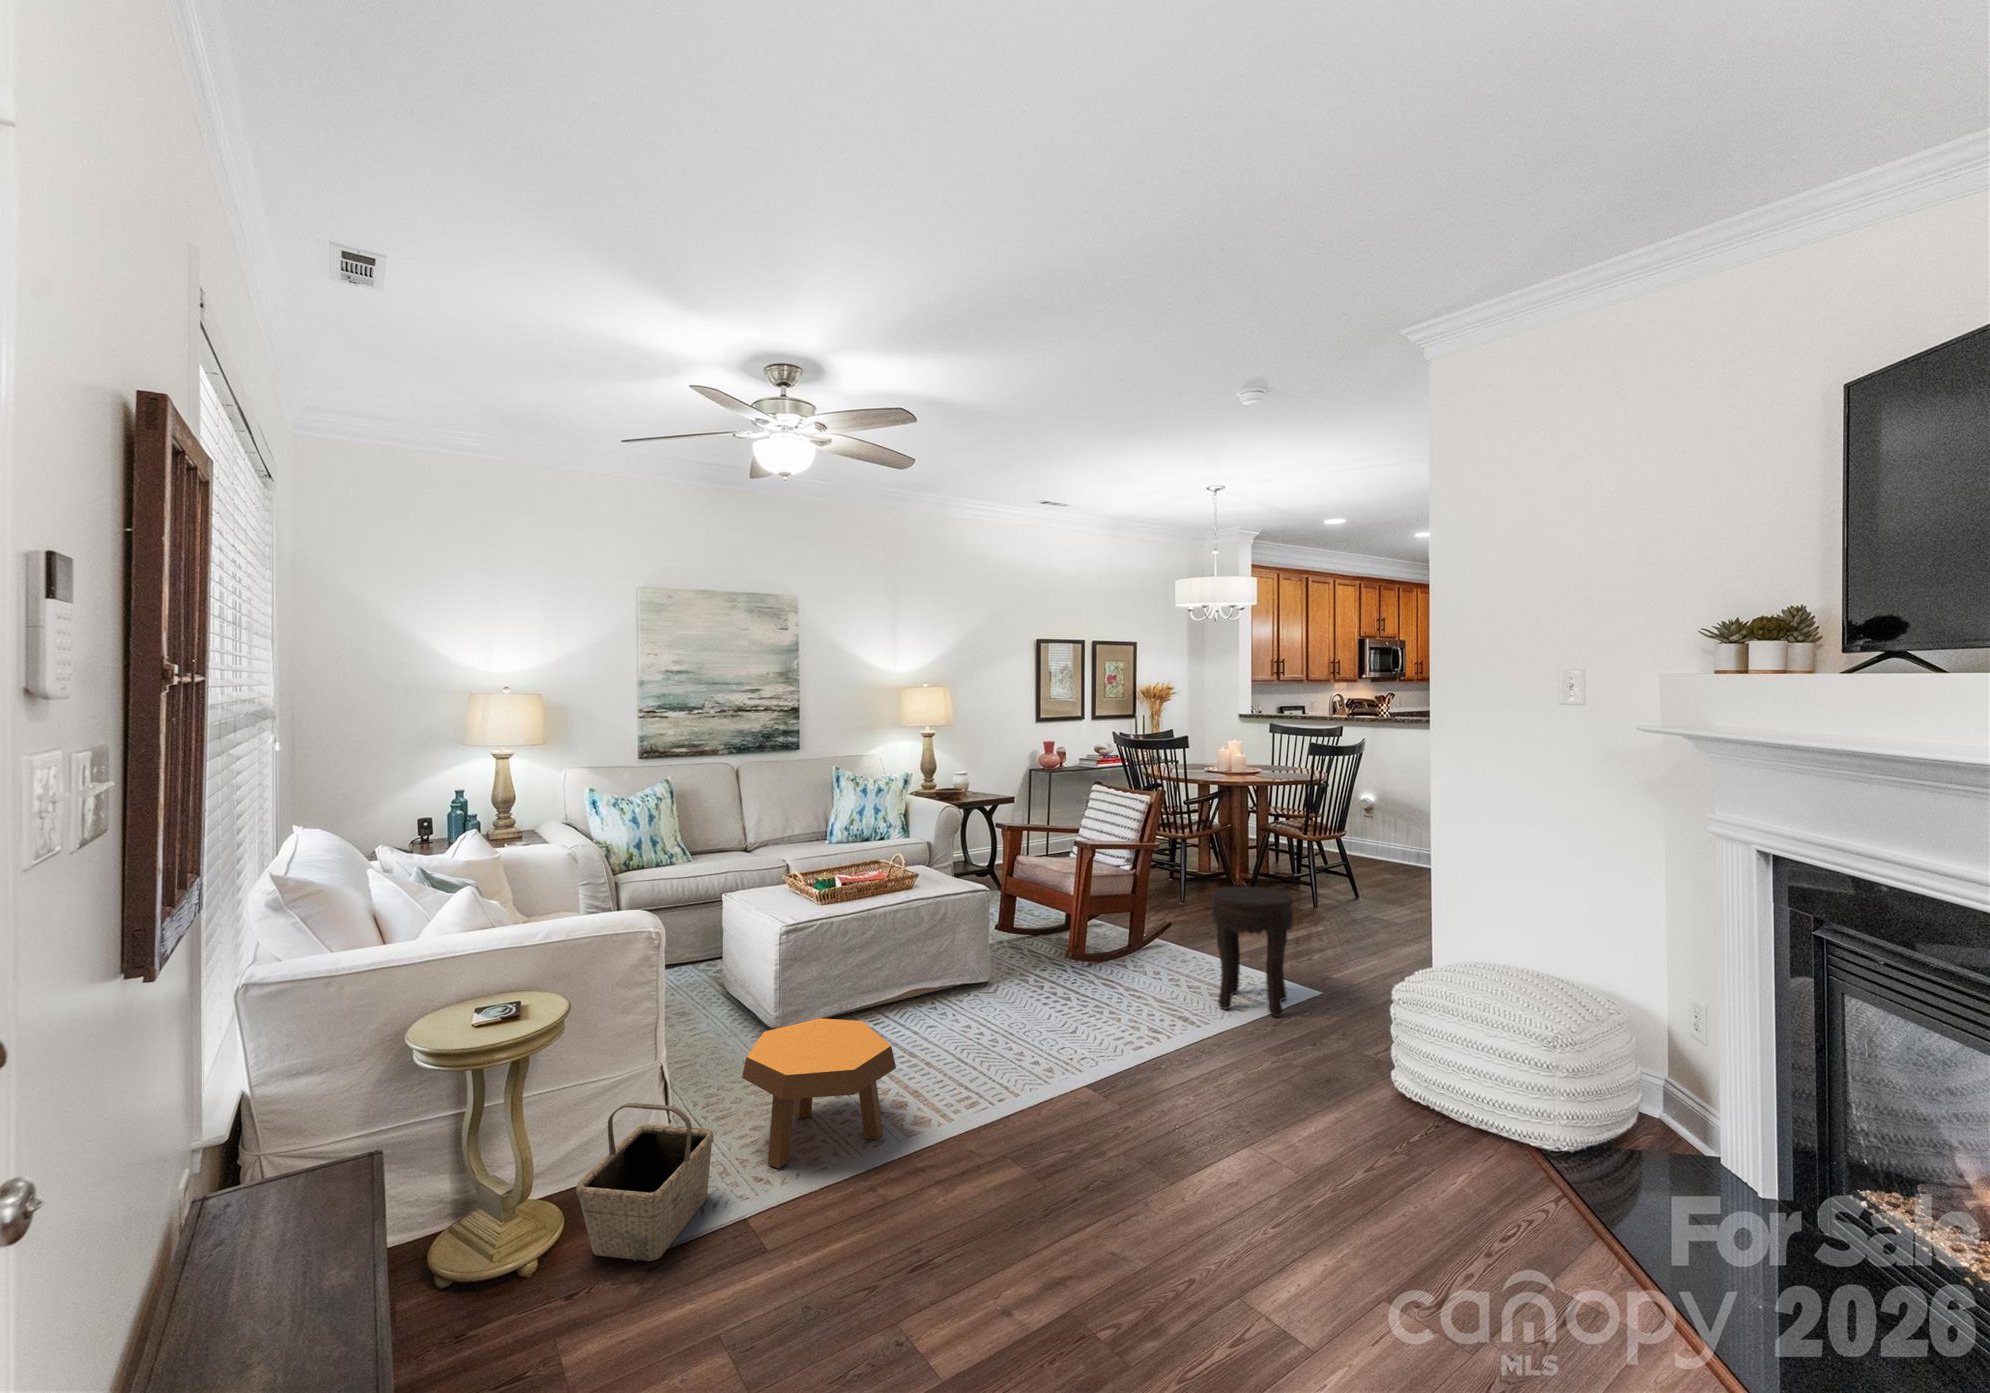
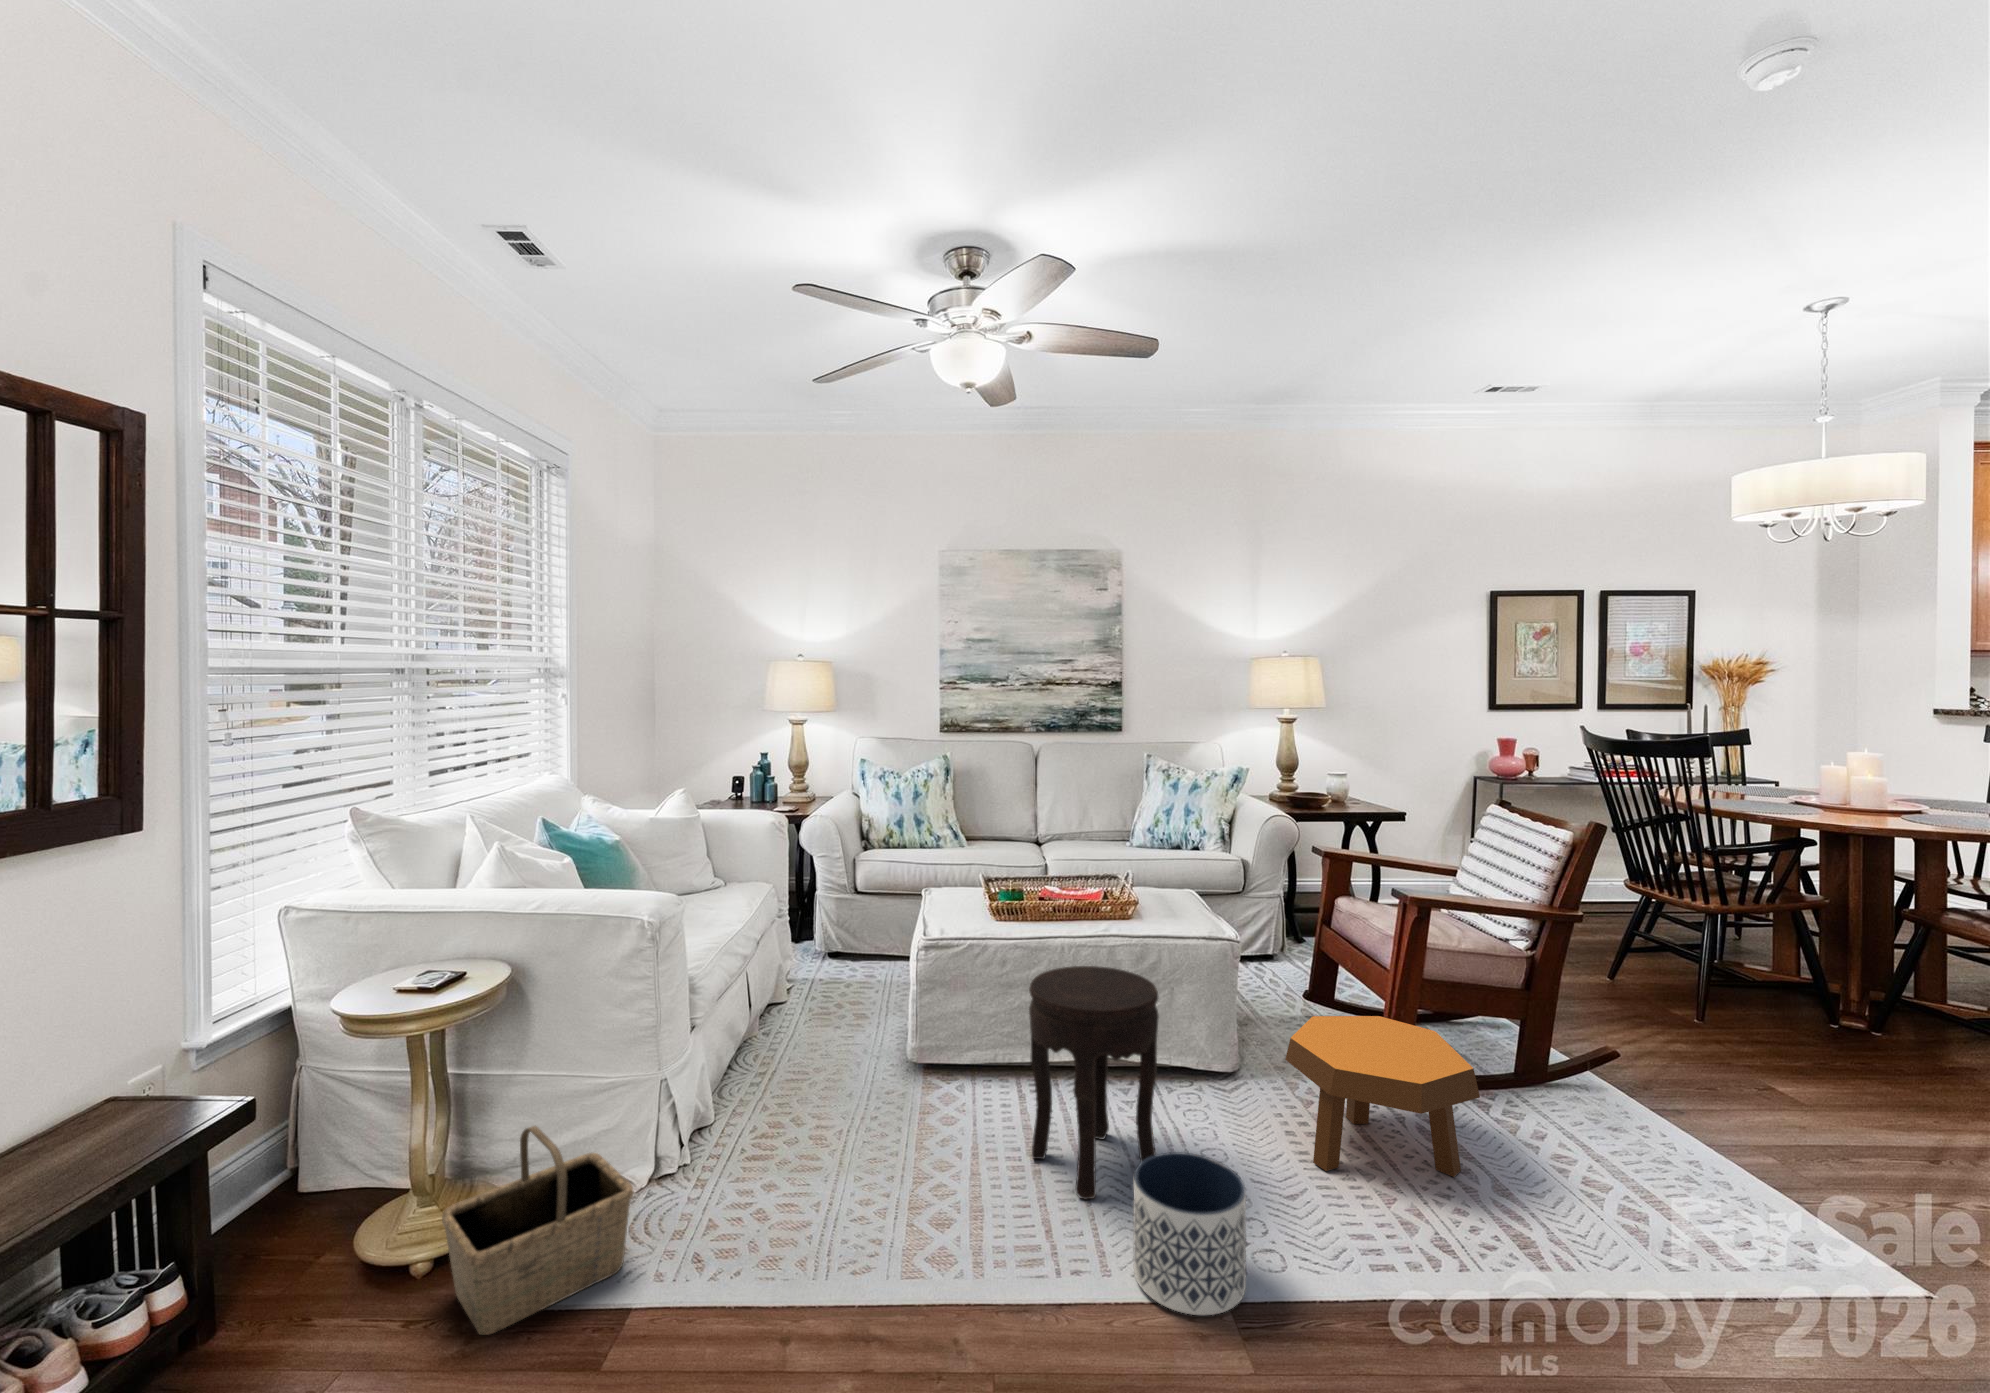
side table: present [1212,886,1293,1017] -> present [1029,966,1159,1199]
planter: none [1023,1009,1090,1095] -> present [1133,1152,1246,1315]
footstool: present [742,1018,896,1168] -> present [1285,1016,1480,1177]

